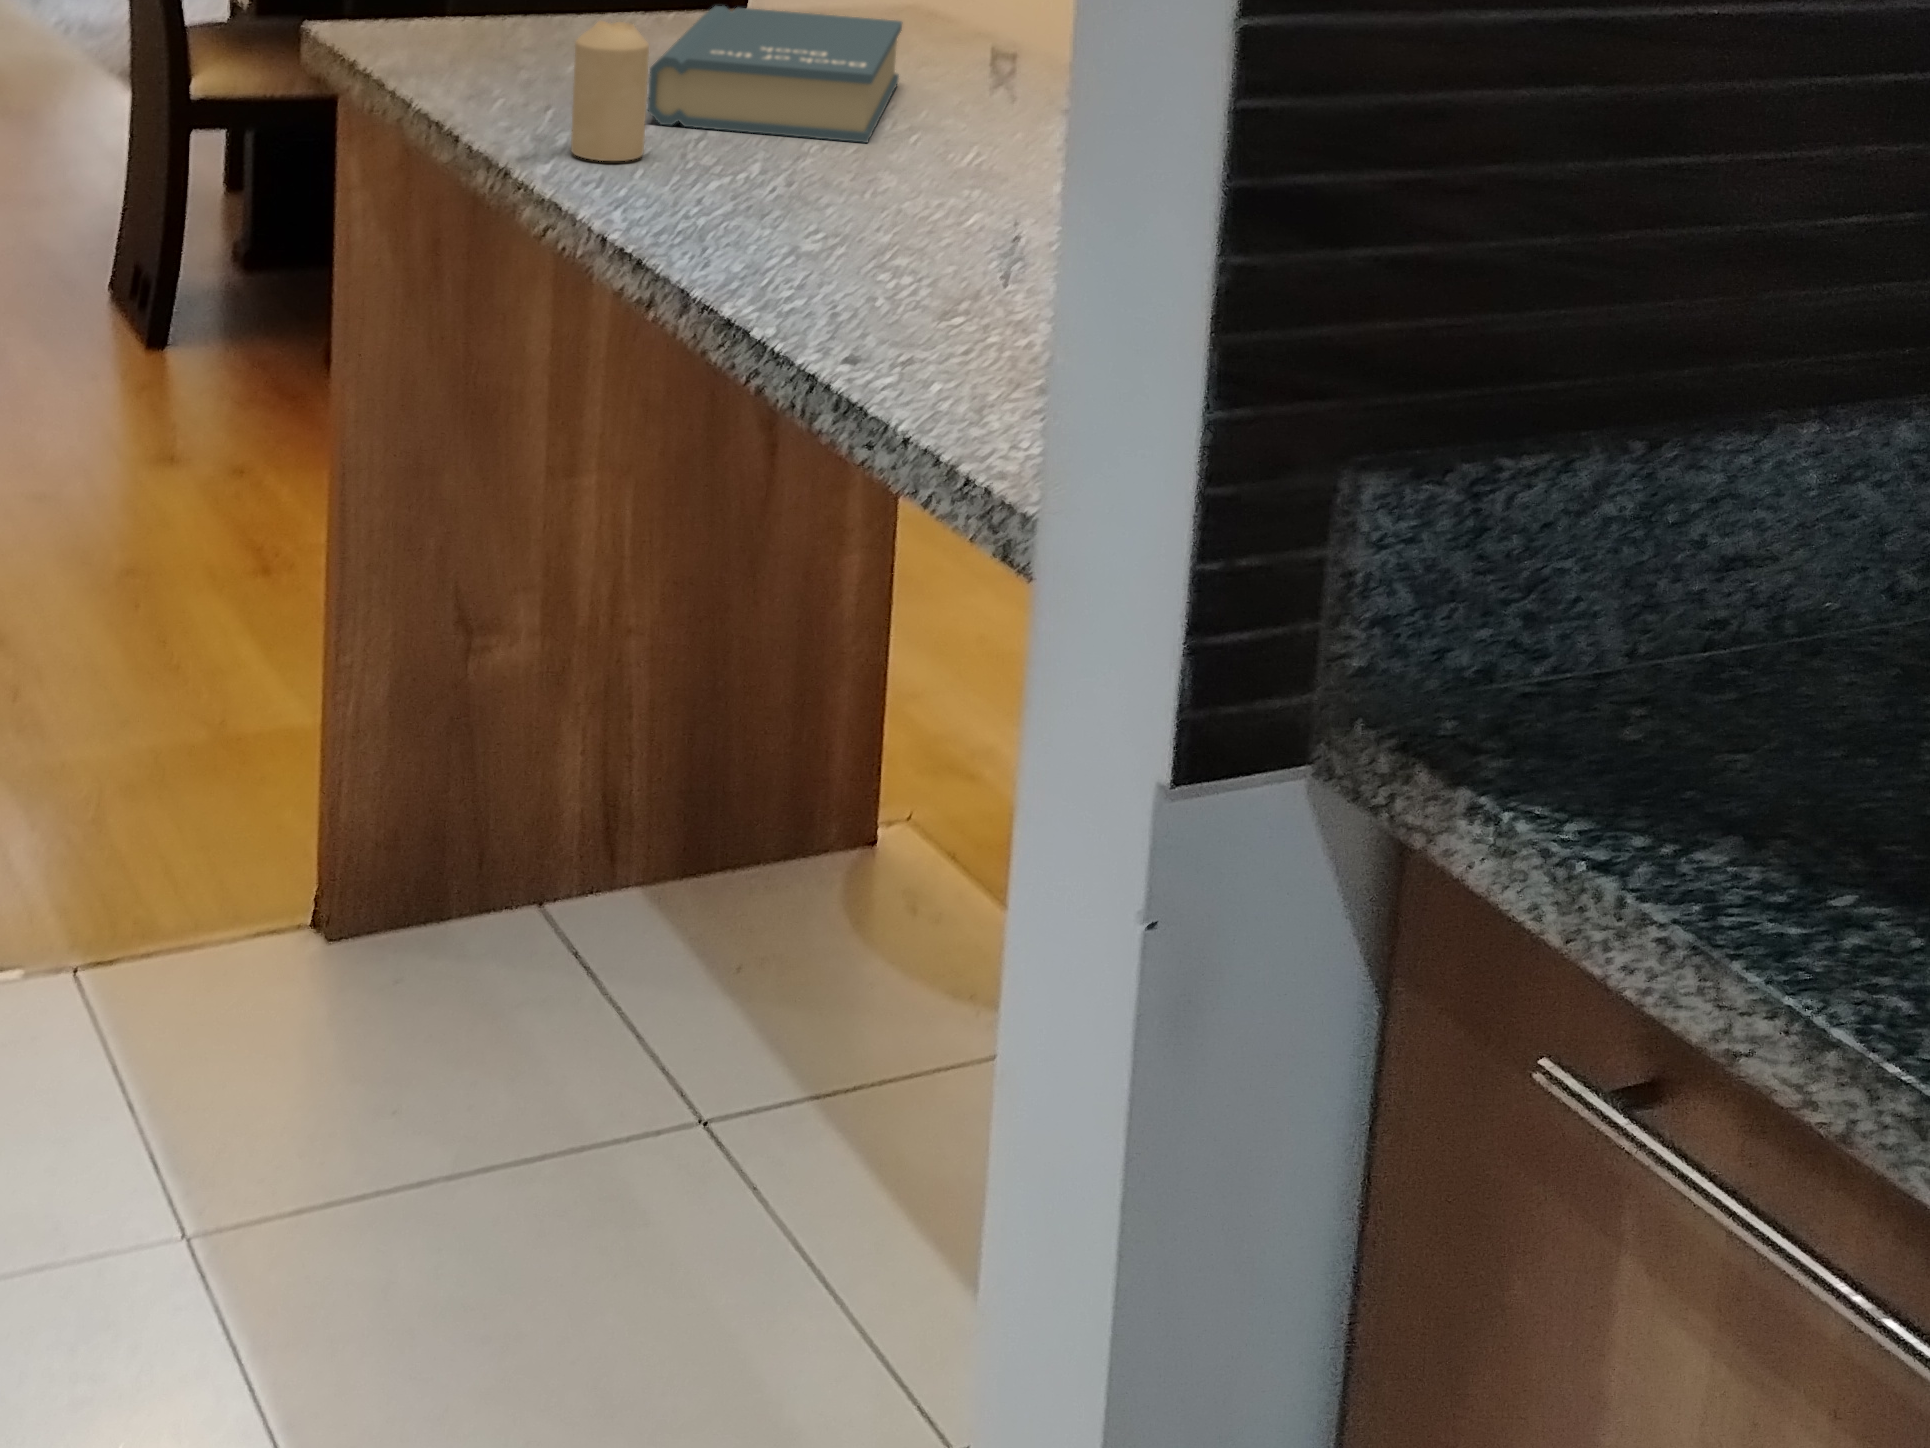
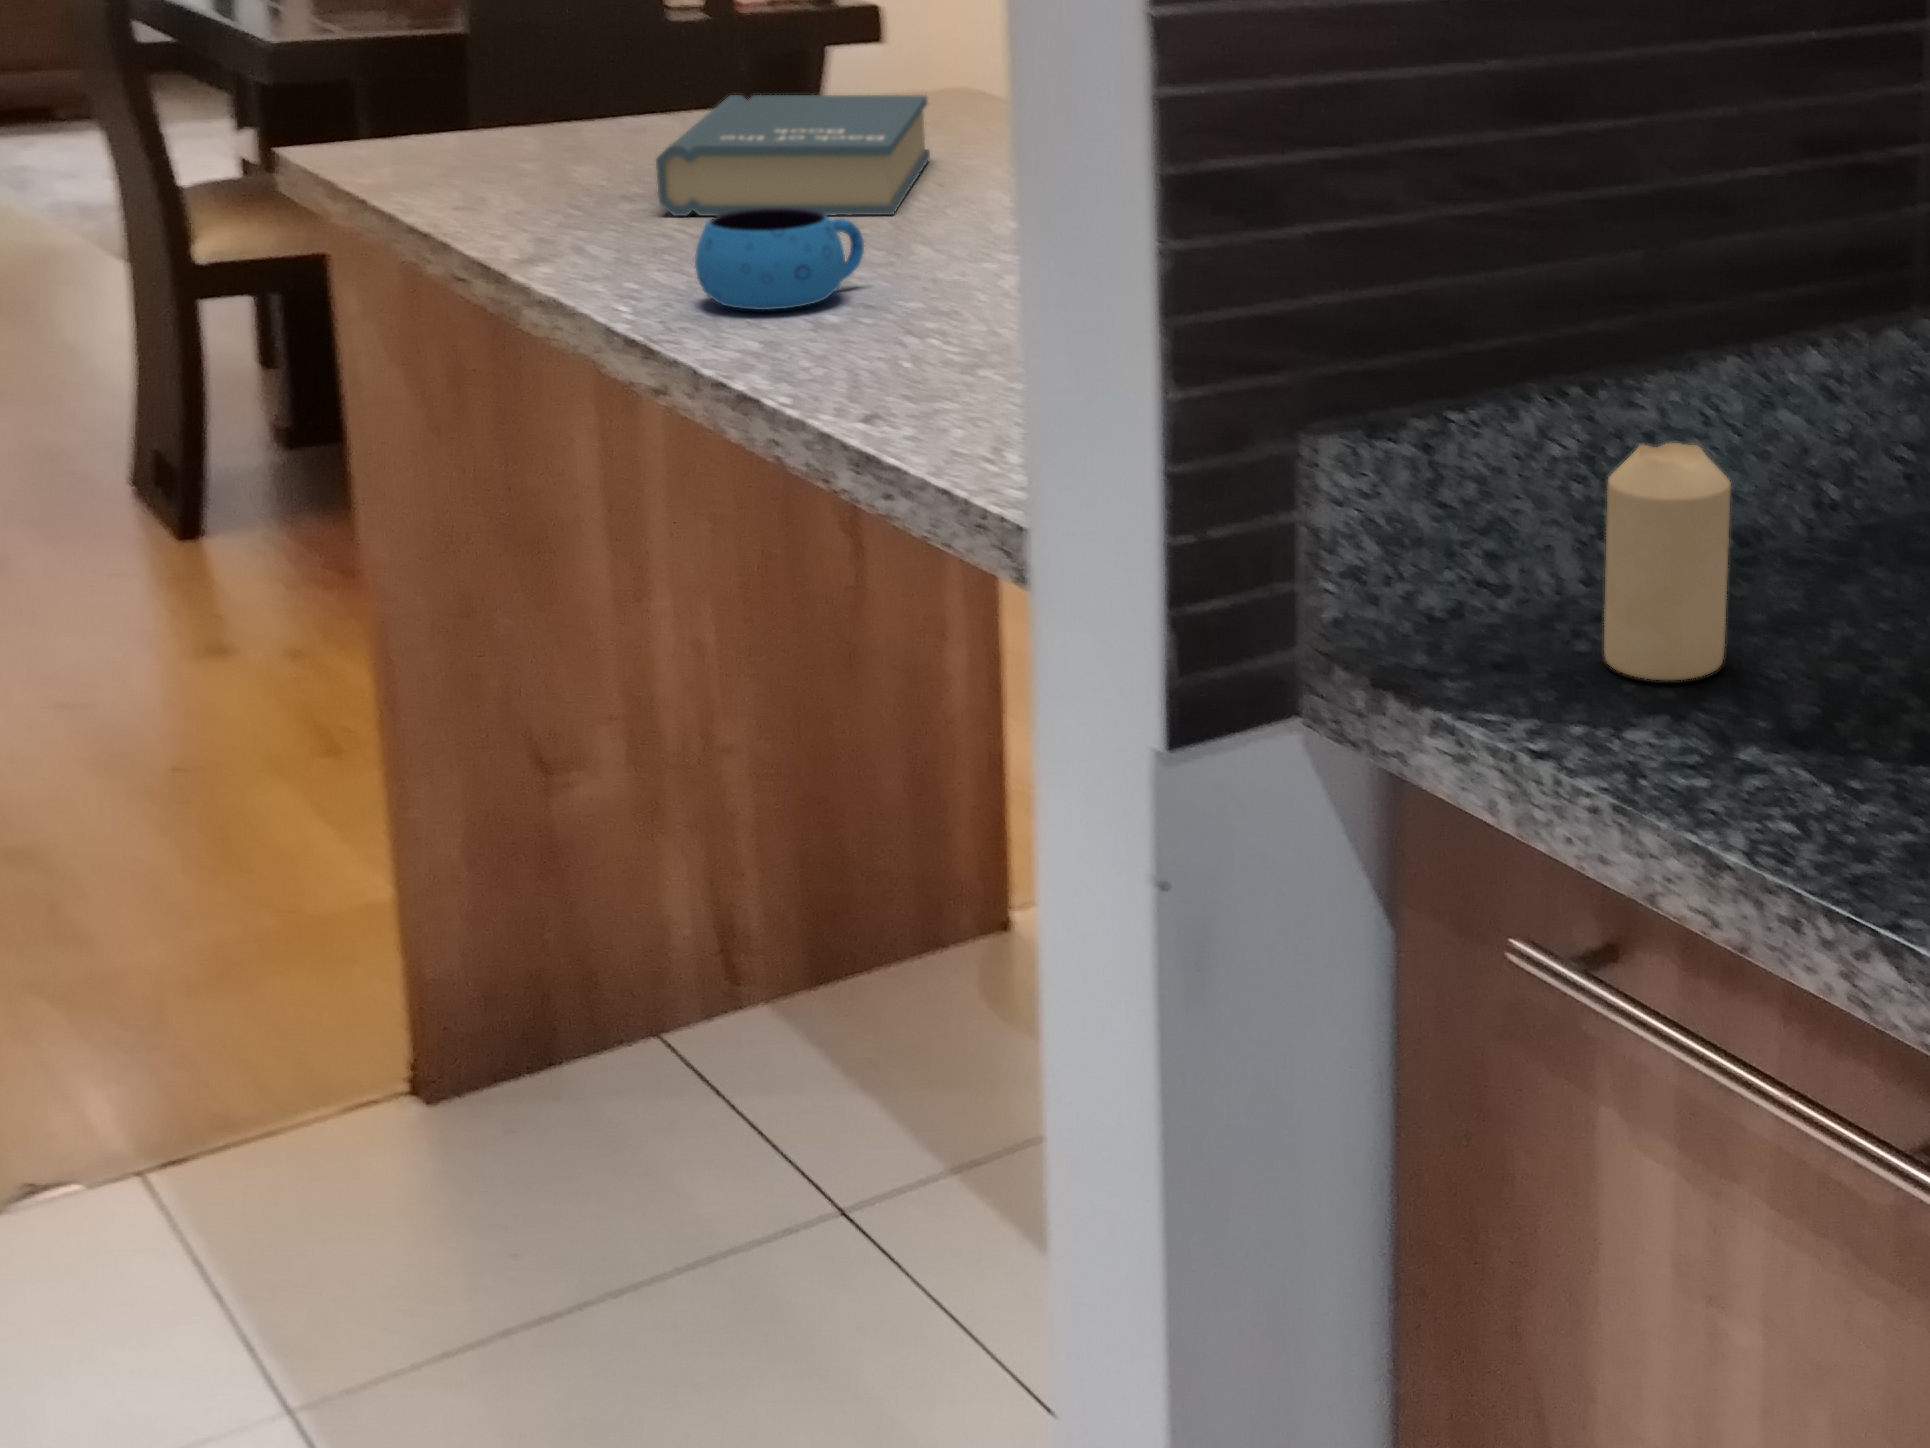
candle: present [571,21,649,161] -> present [1604,443,1731,680]
mug: none [692,135,851,237] -> present [695,209,864,310]

